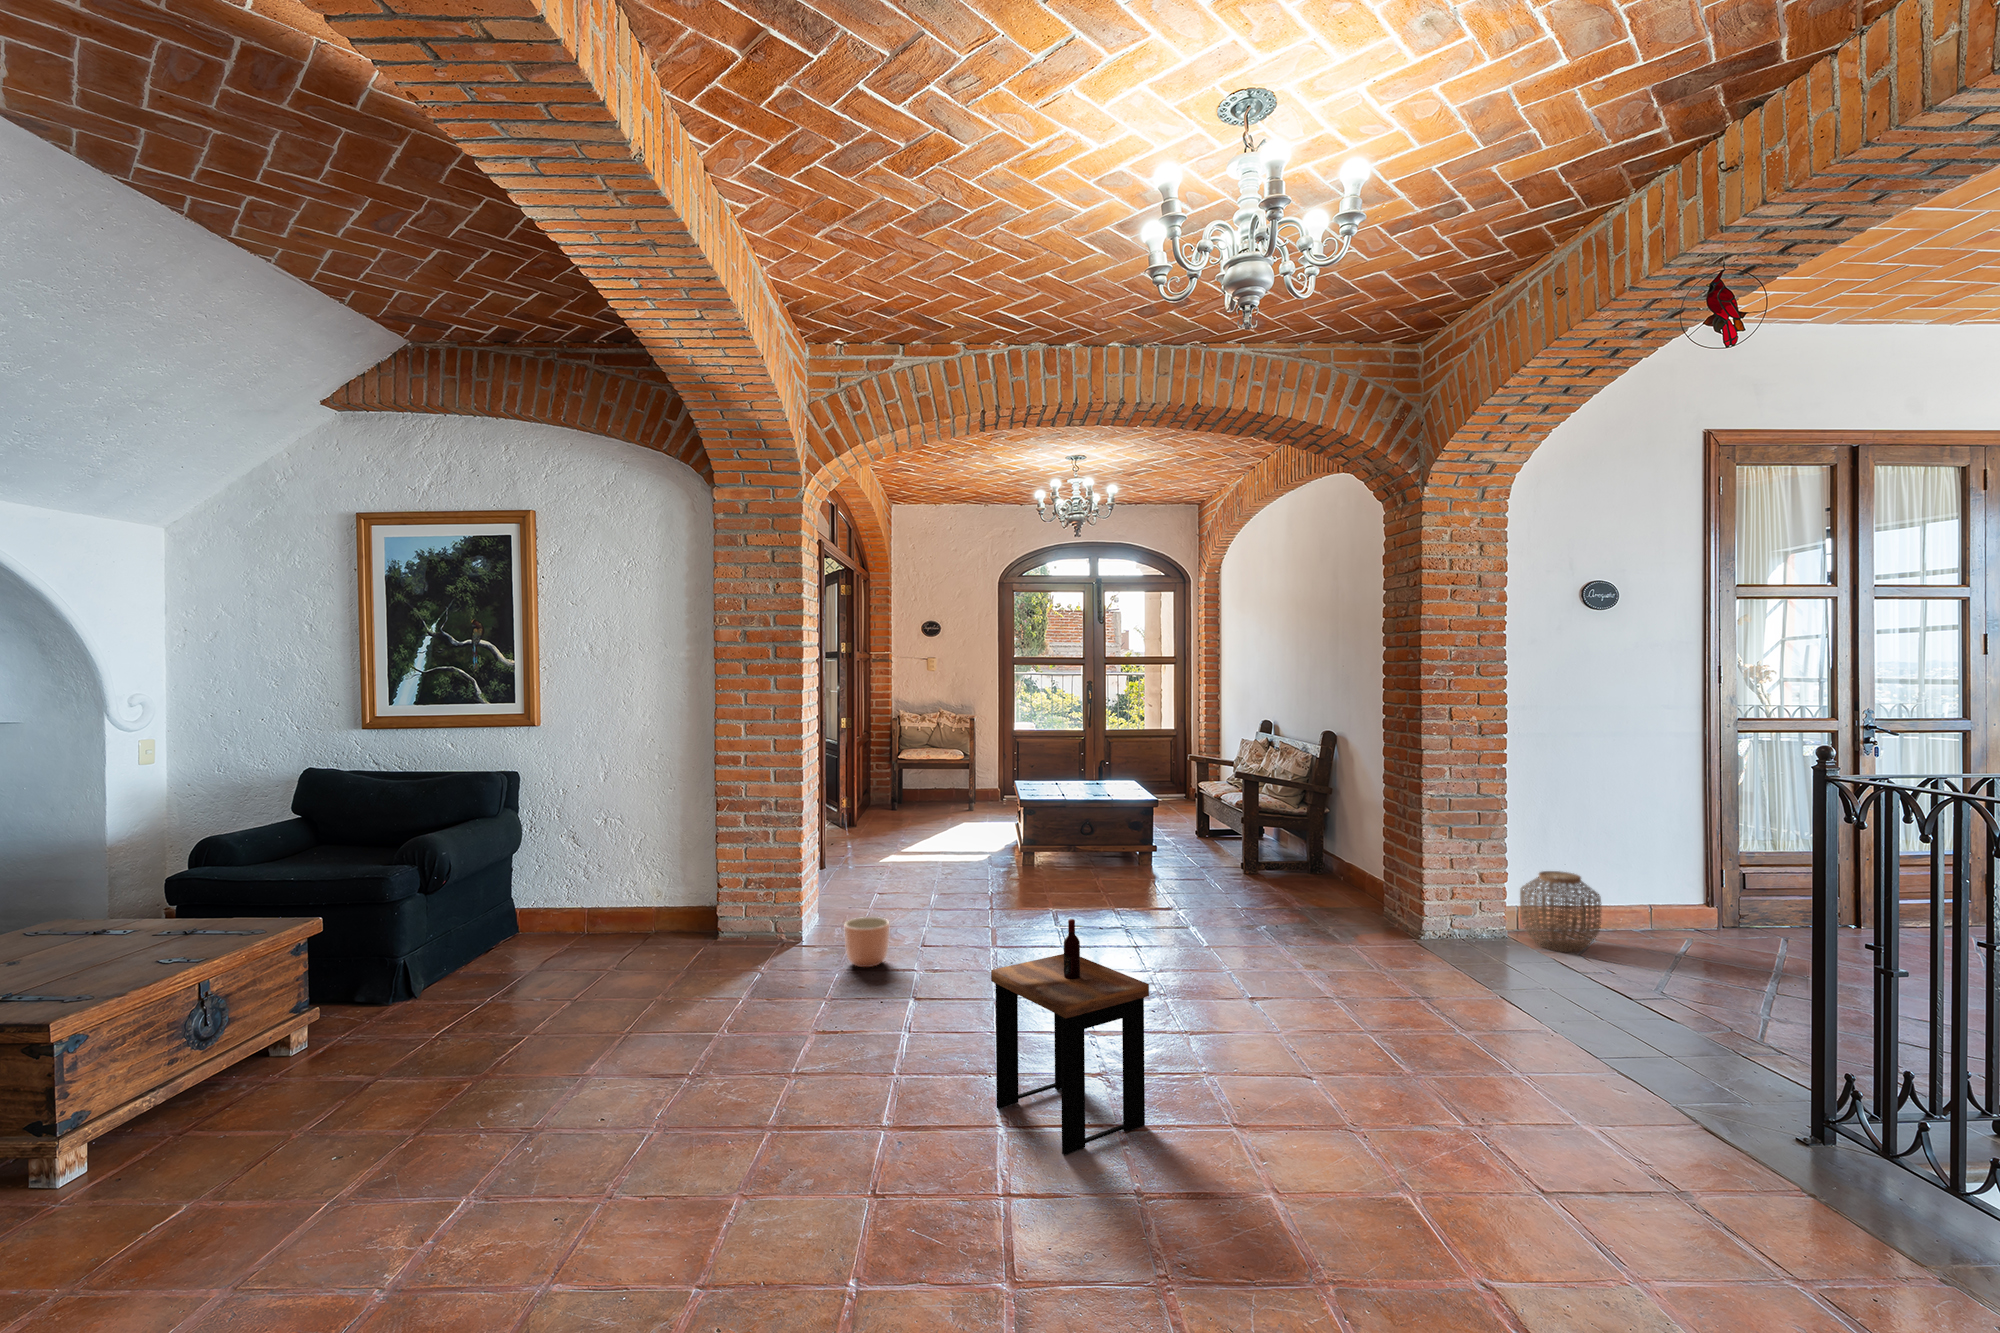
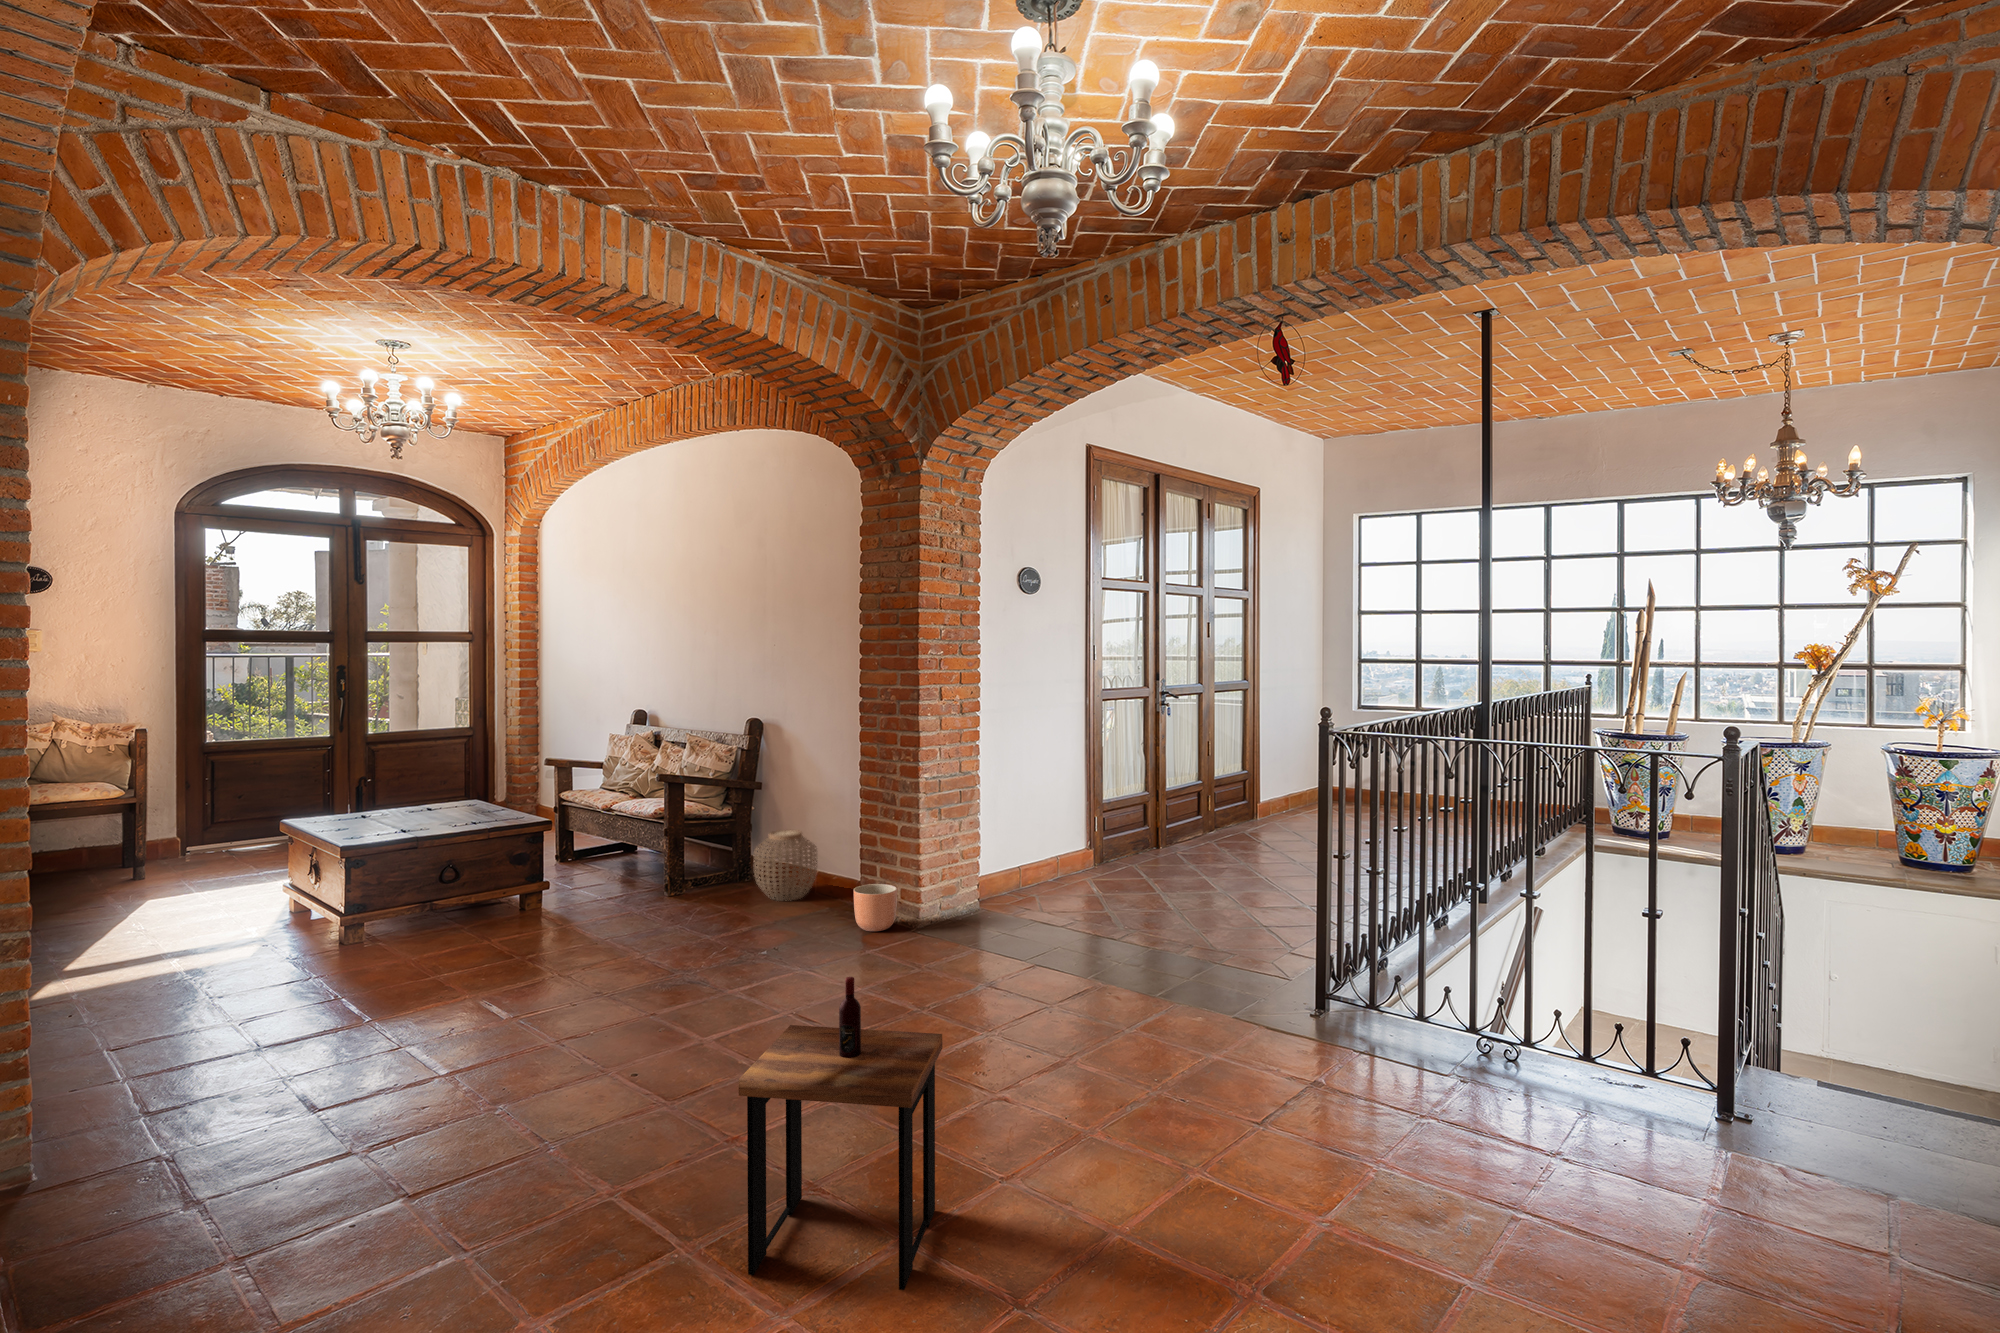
woven basket: present [1520,871,1601,952] -> present [754,830,817,901]
planter: present [844,917,889,967] -> present [853,884,897,931]

